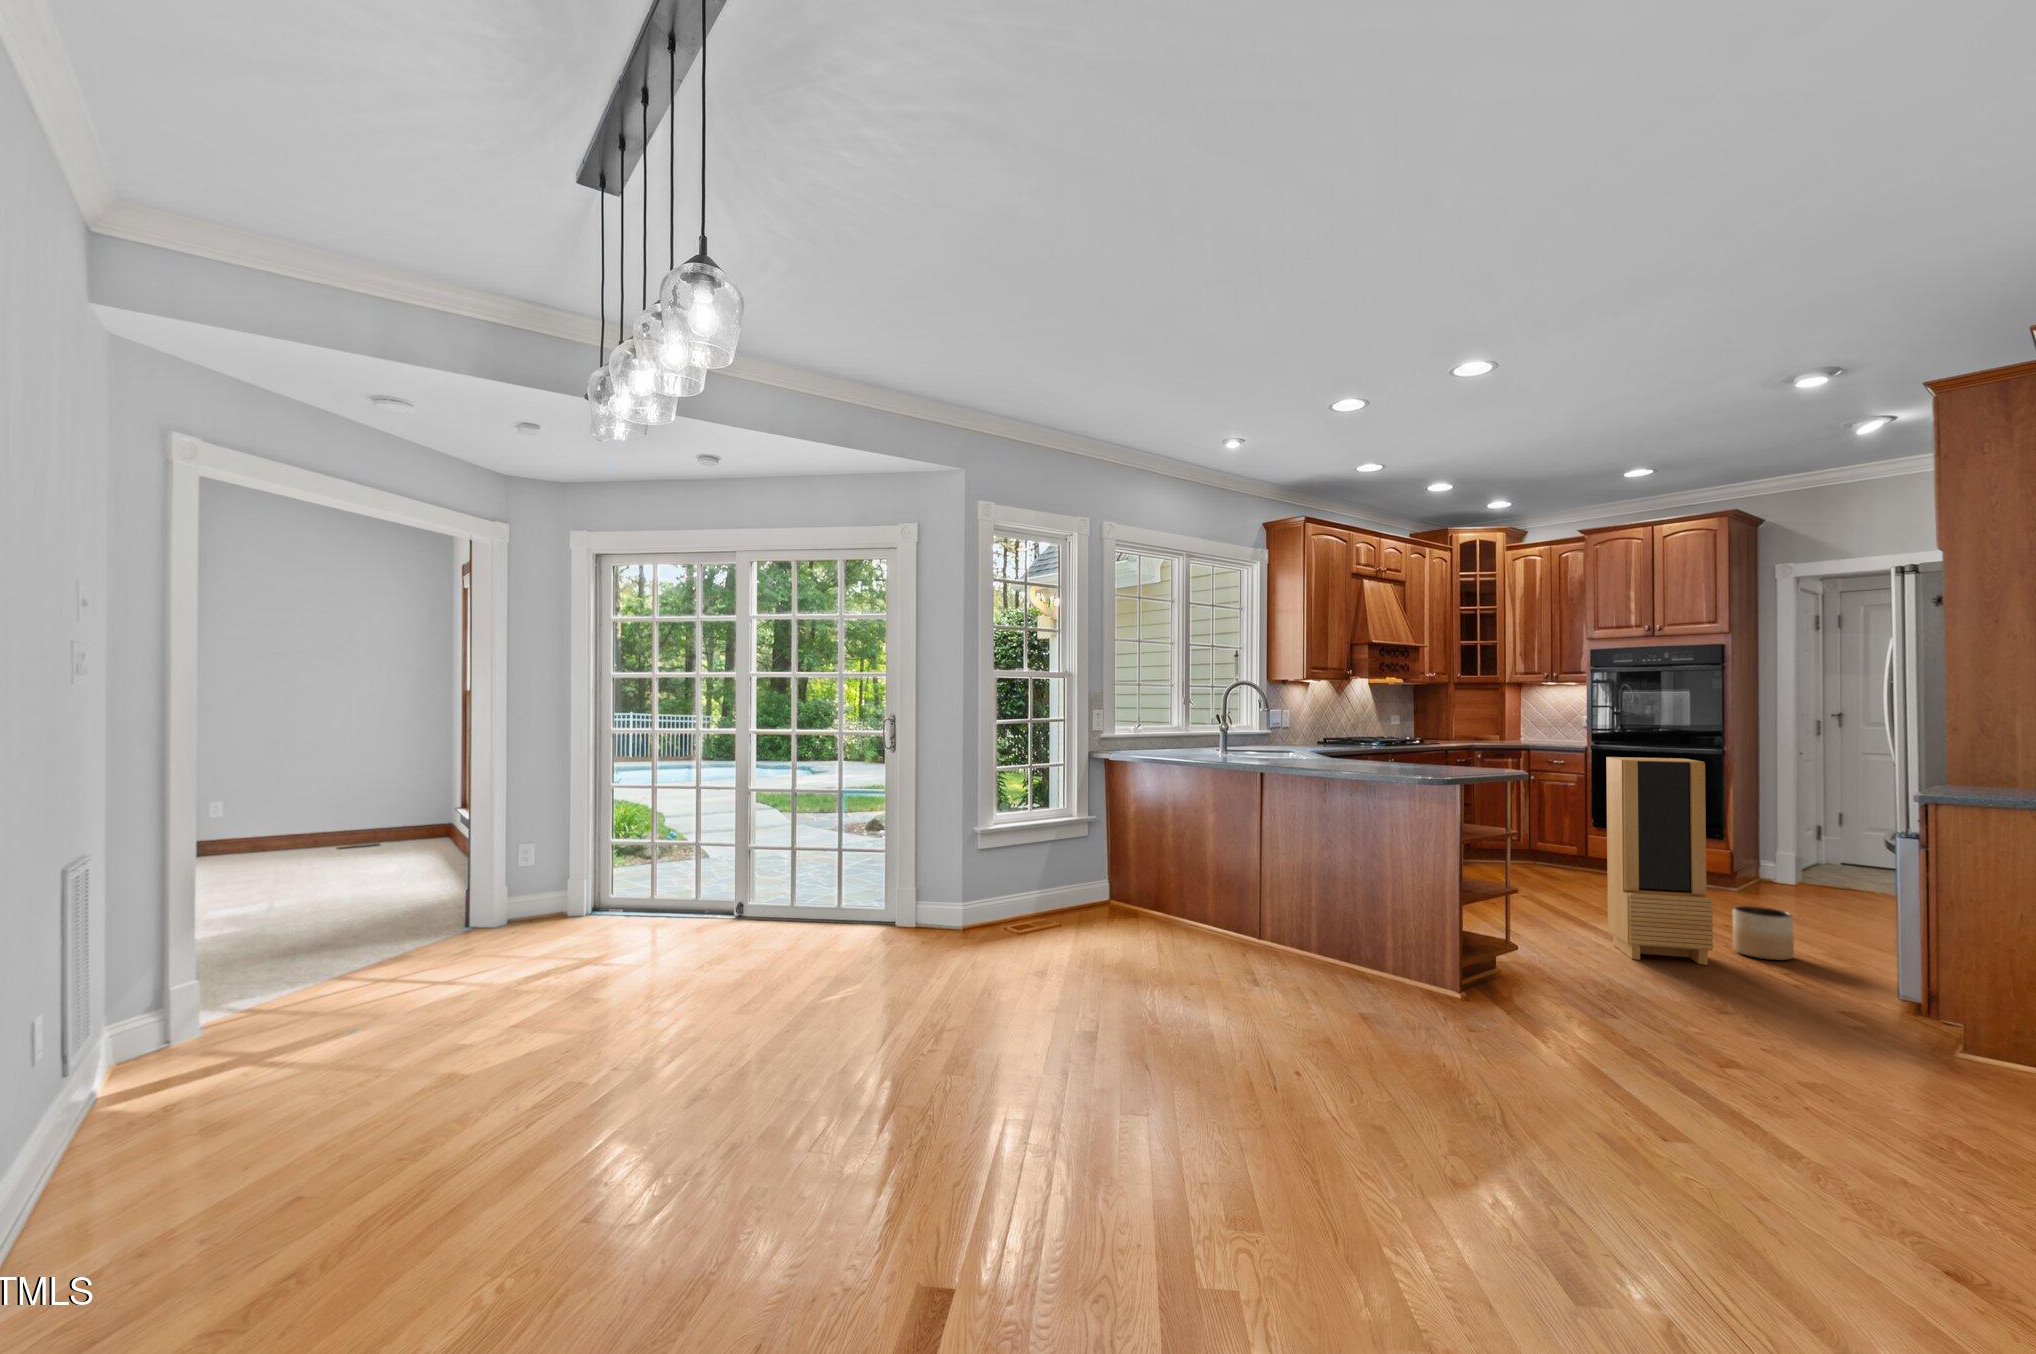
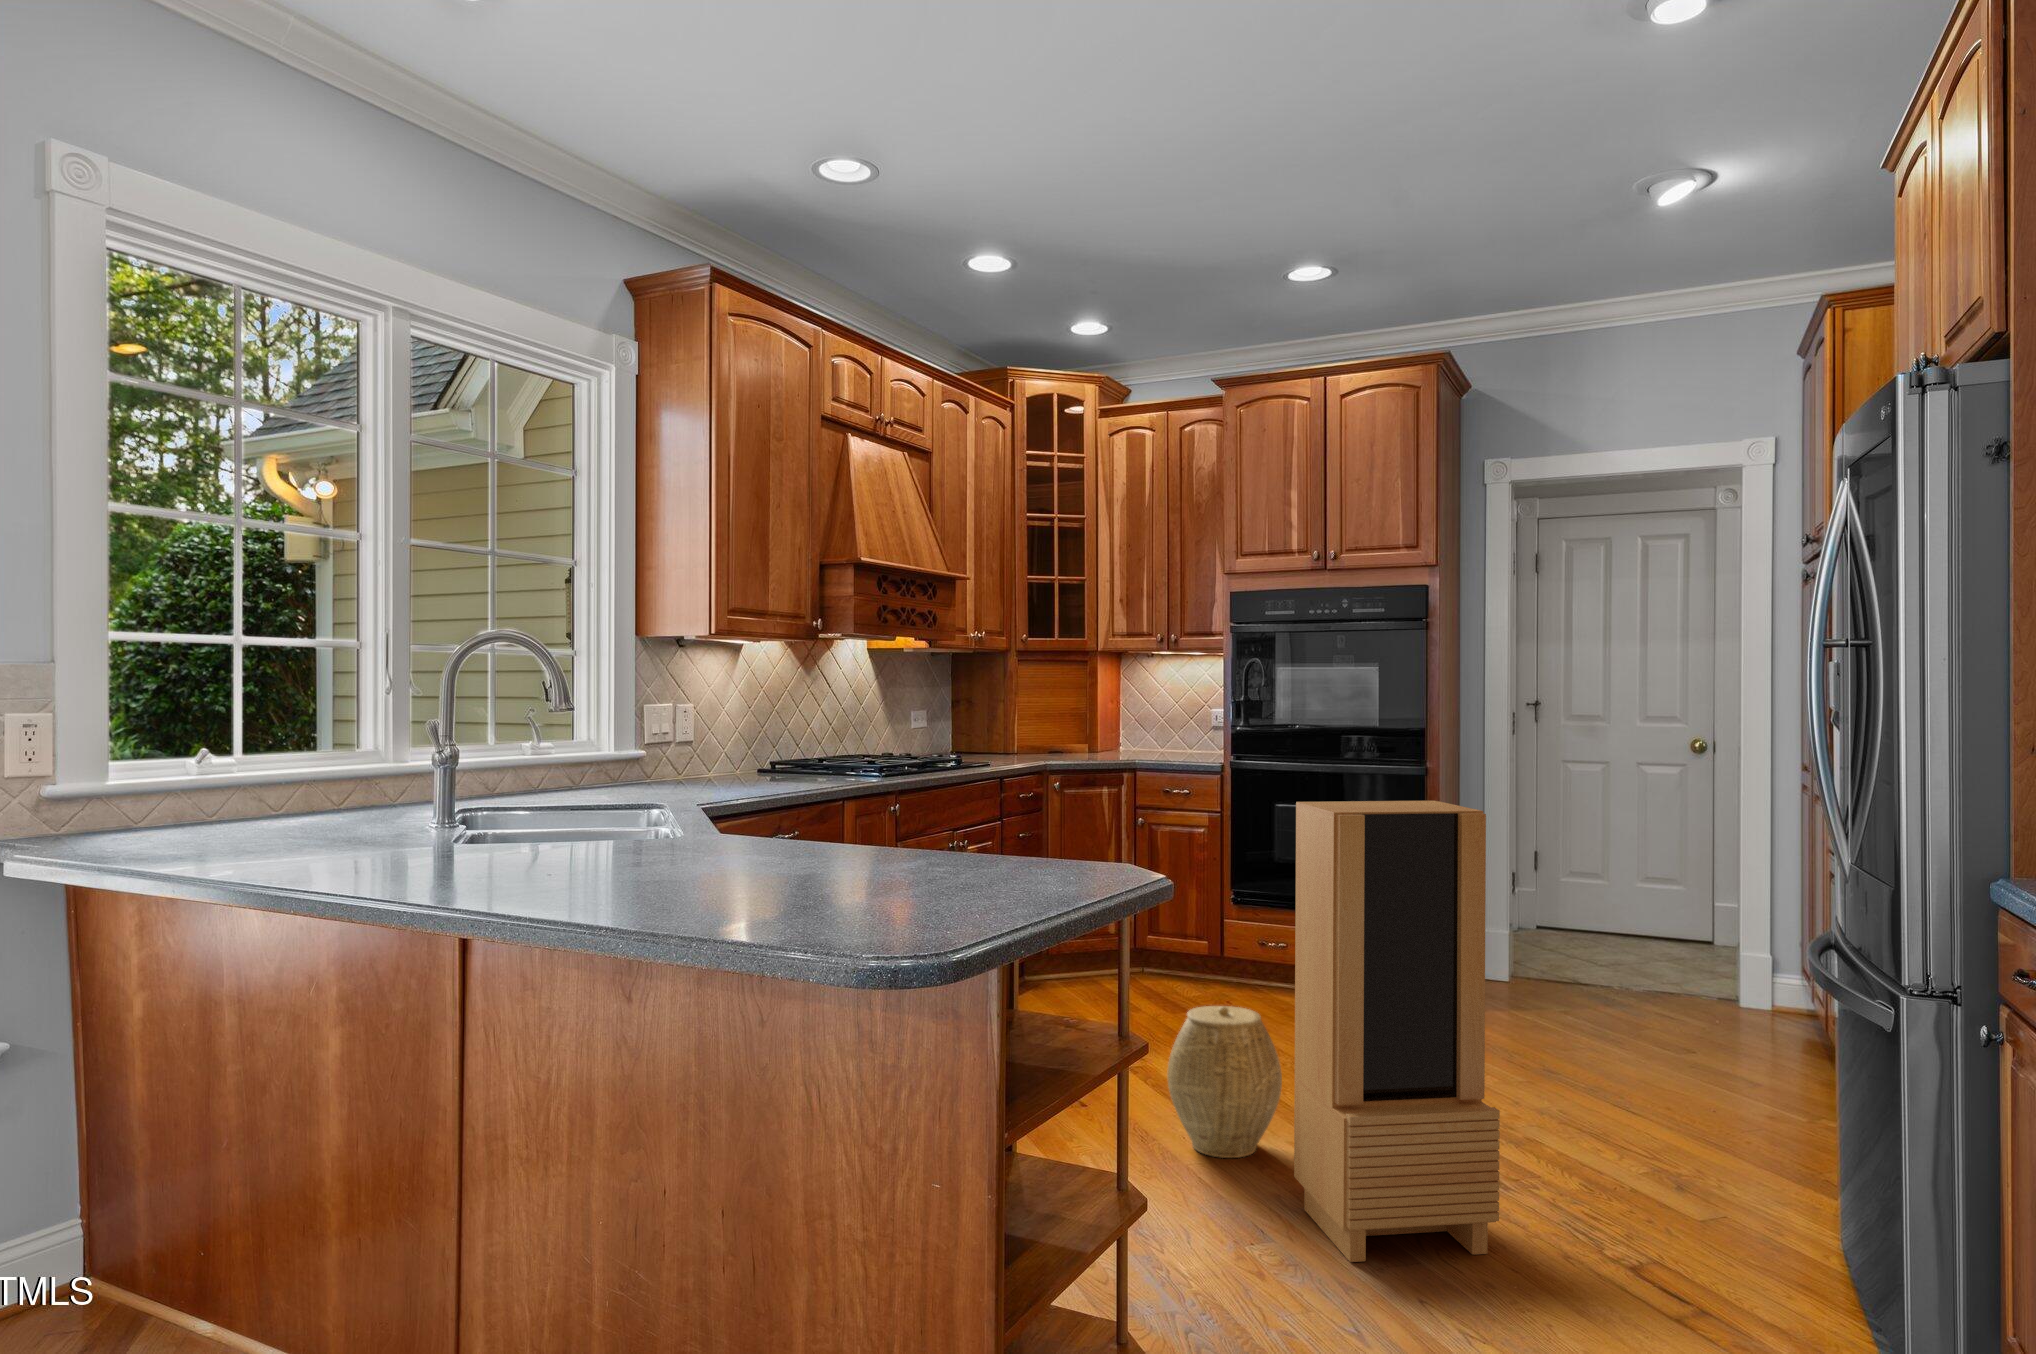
woven basket: none [1544,857,1607,928] -> present [1167,1006,1282,1158]
planter: present [1733,906,1794,960] -> none [1507,1092,1613,1211]

